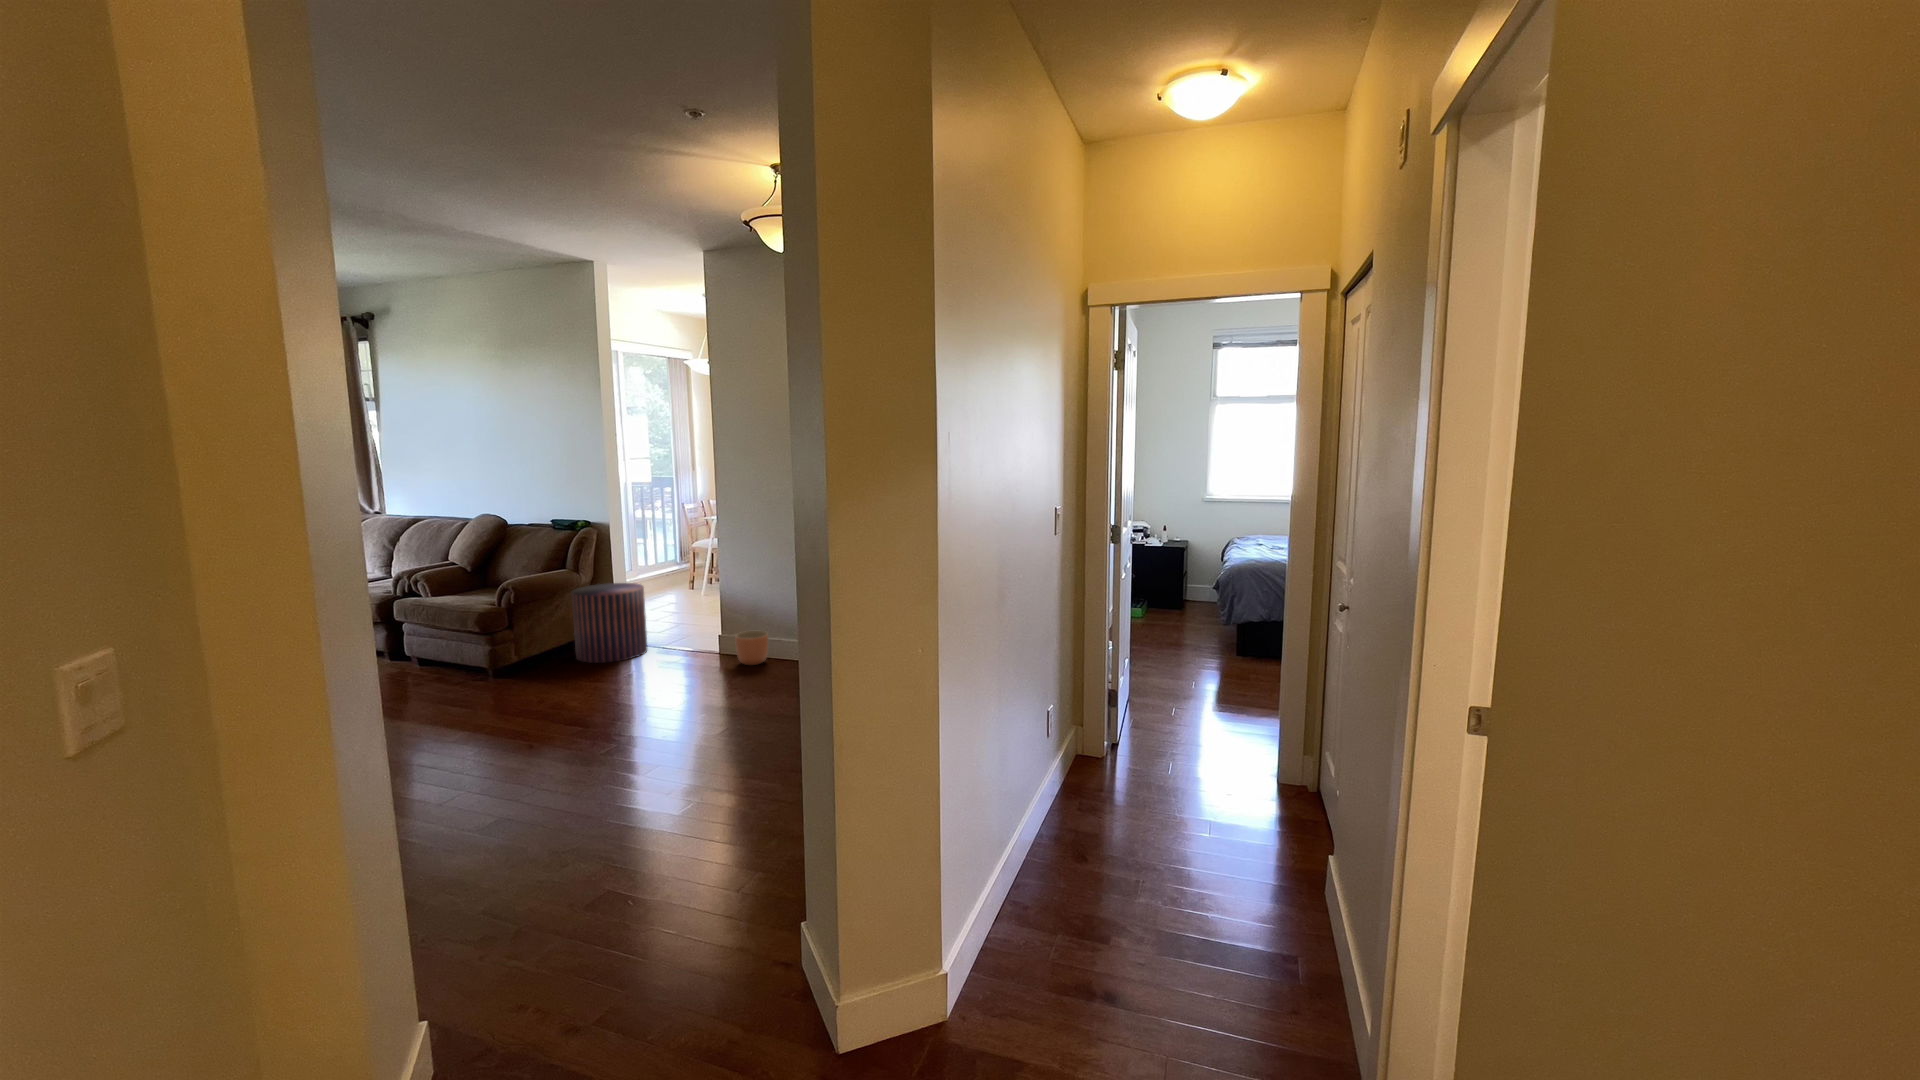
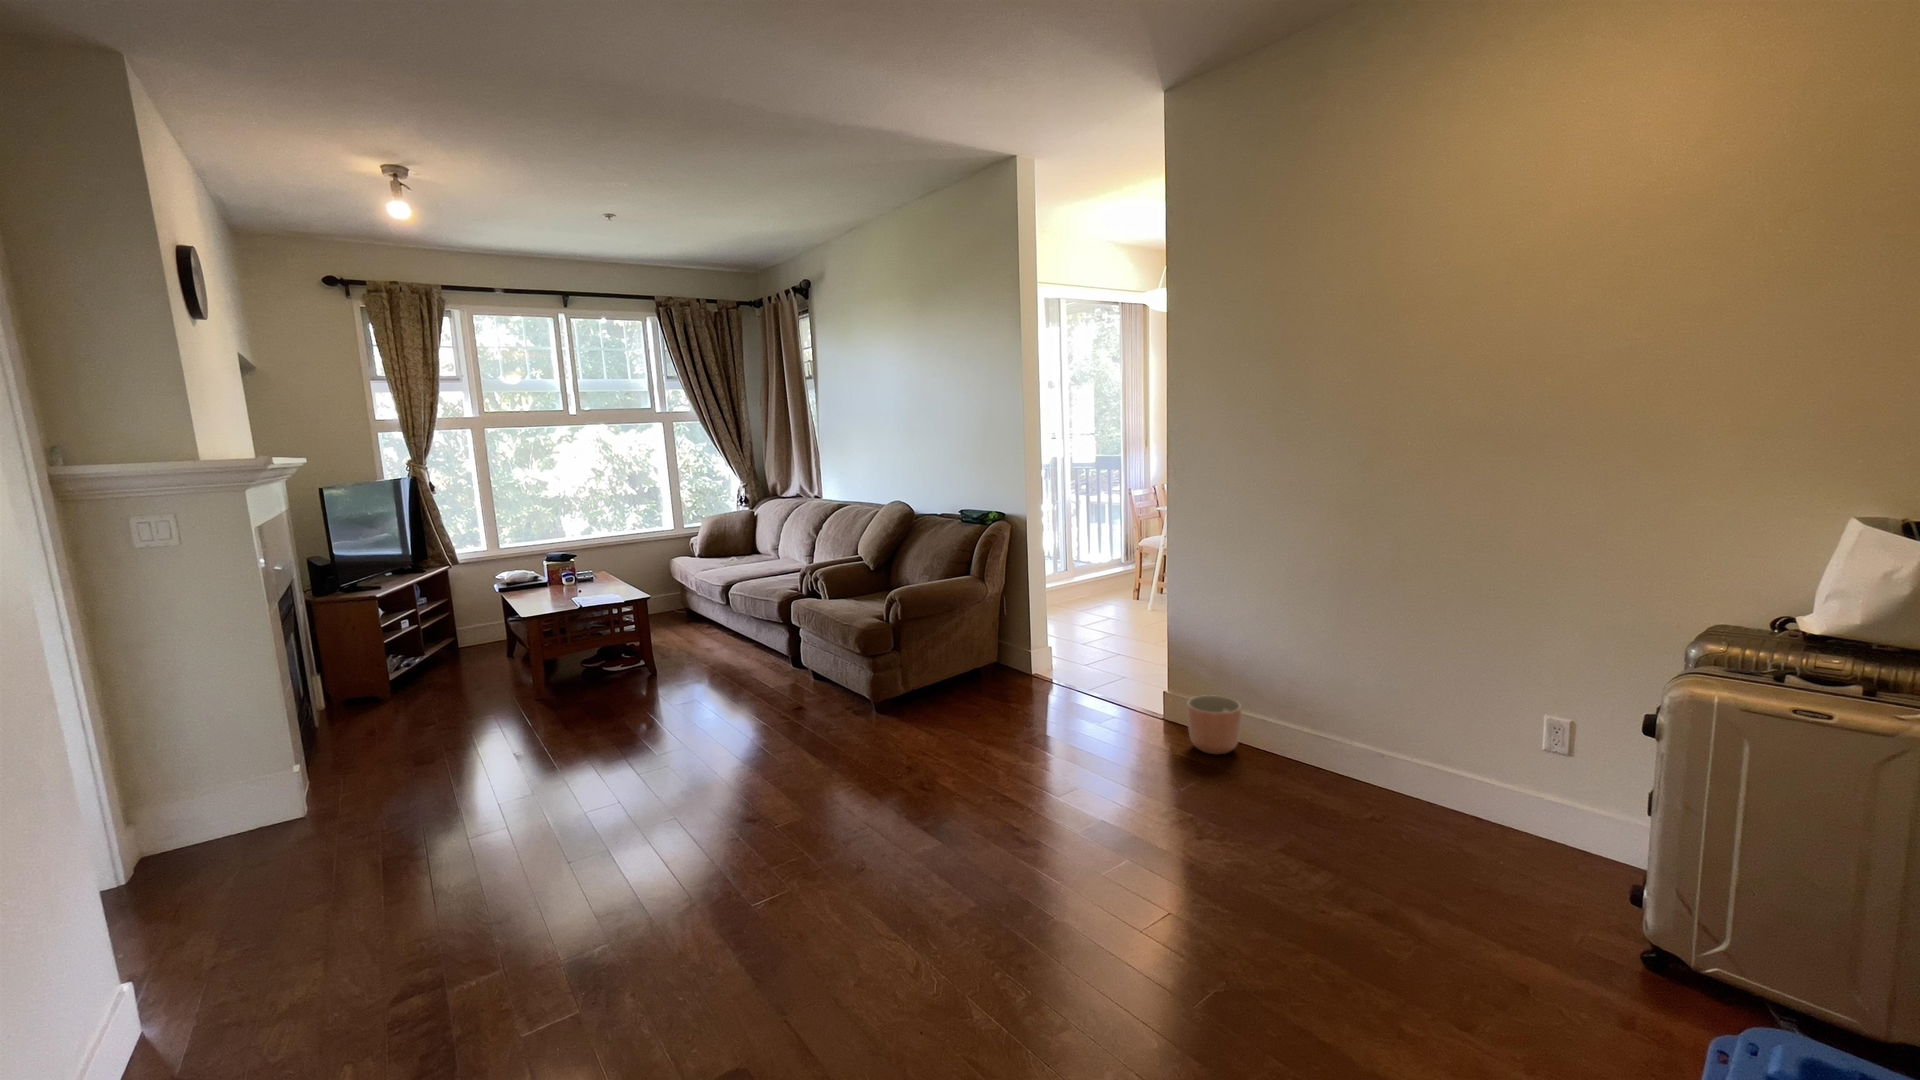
pouf: present [571,583,647,663] -> none [972,597,1065,709]

